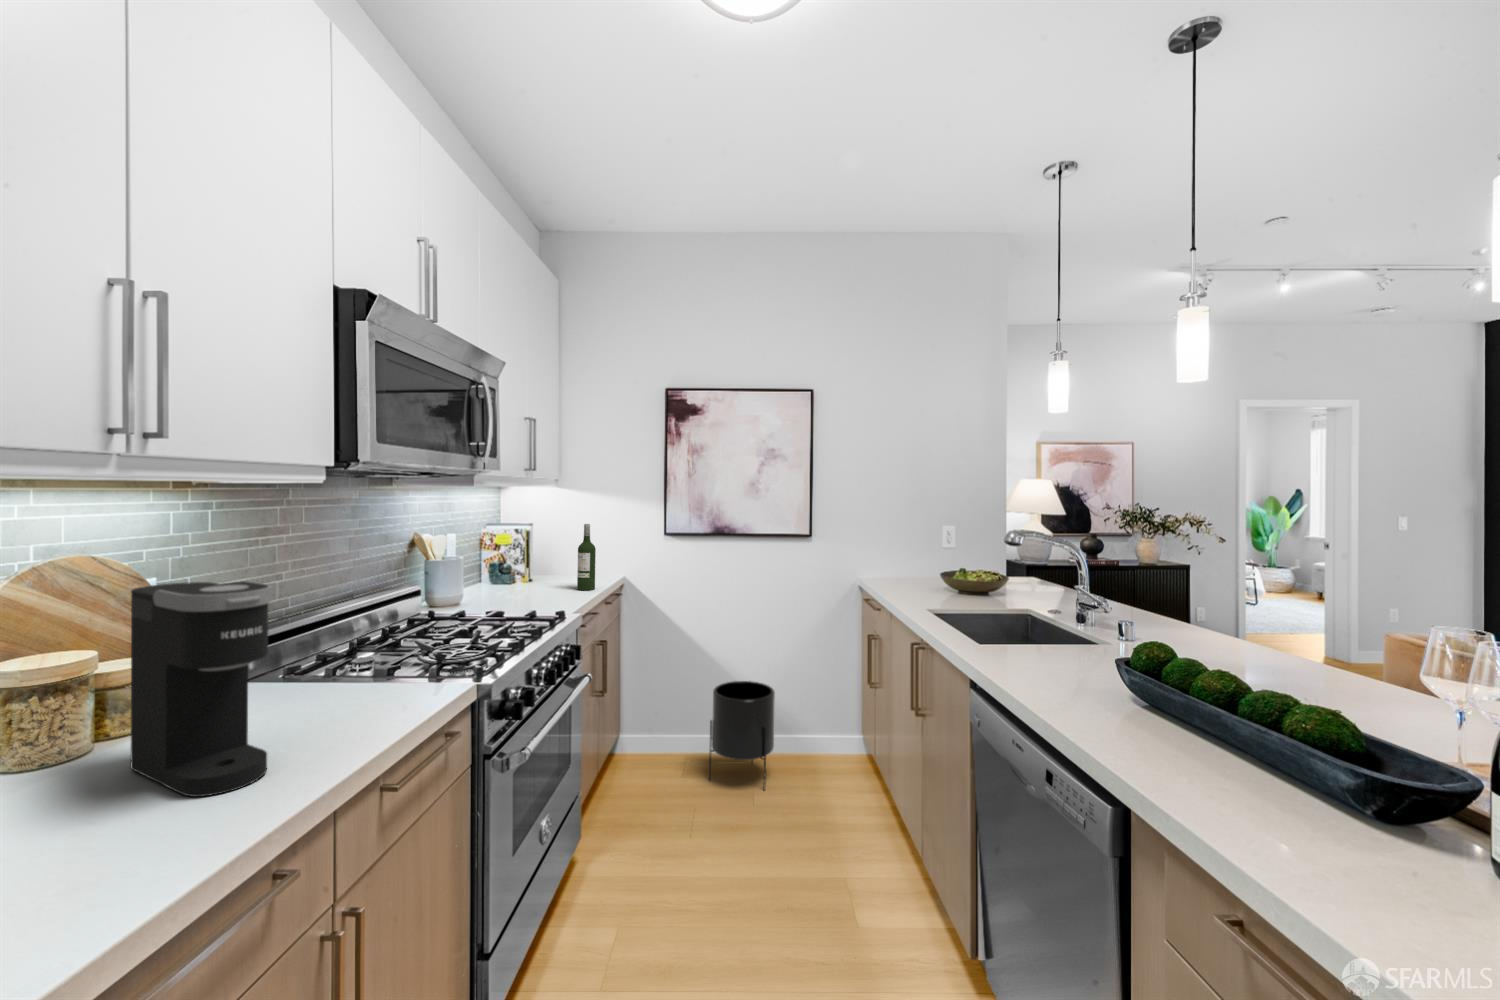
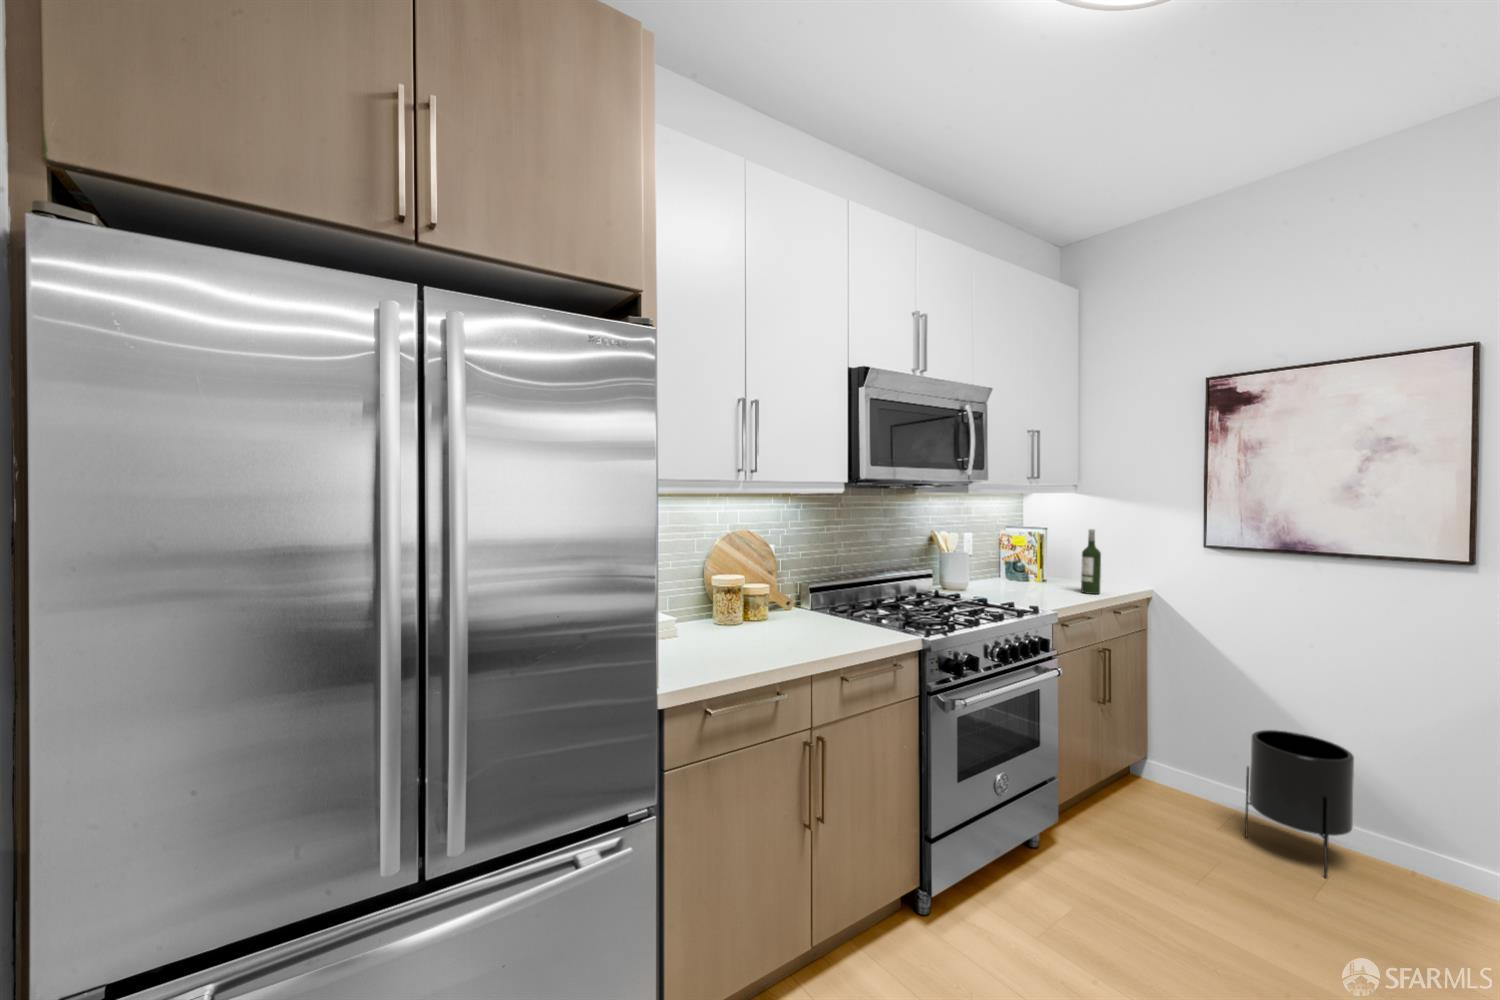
coffee maker: present [131,581,272,797] -> none [747,546,793,651]

